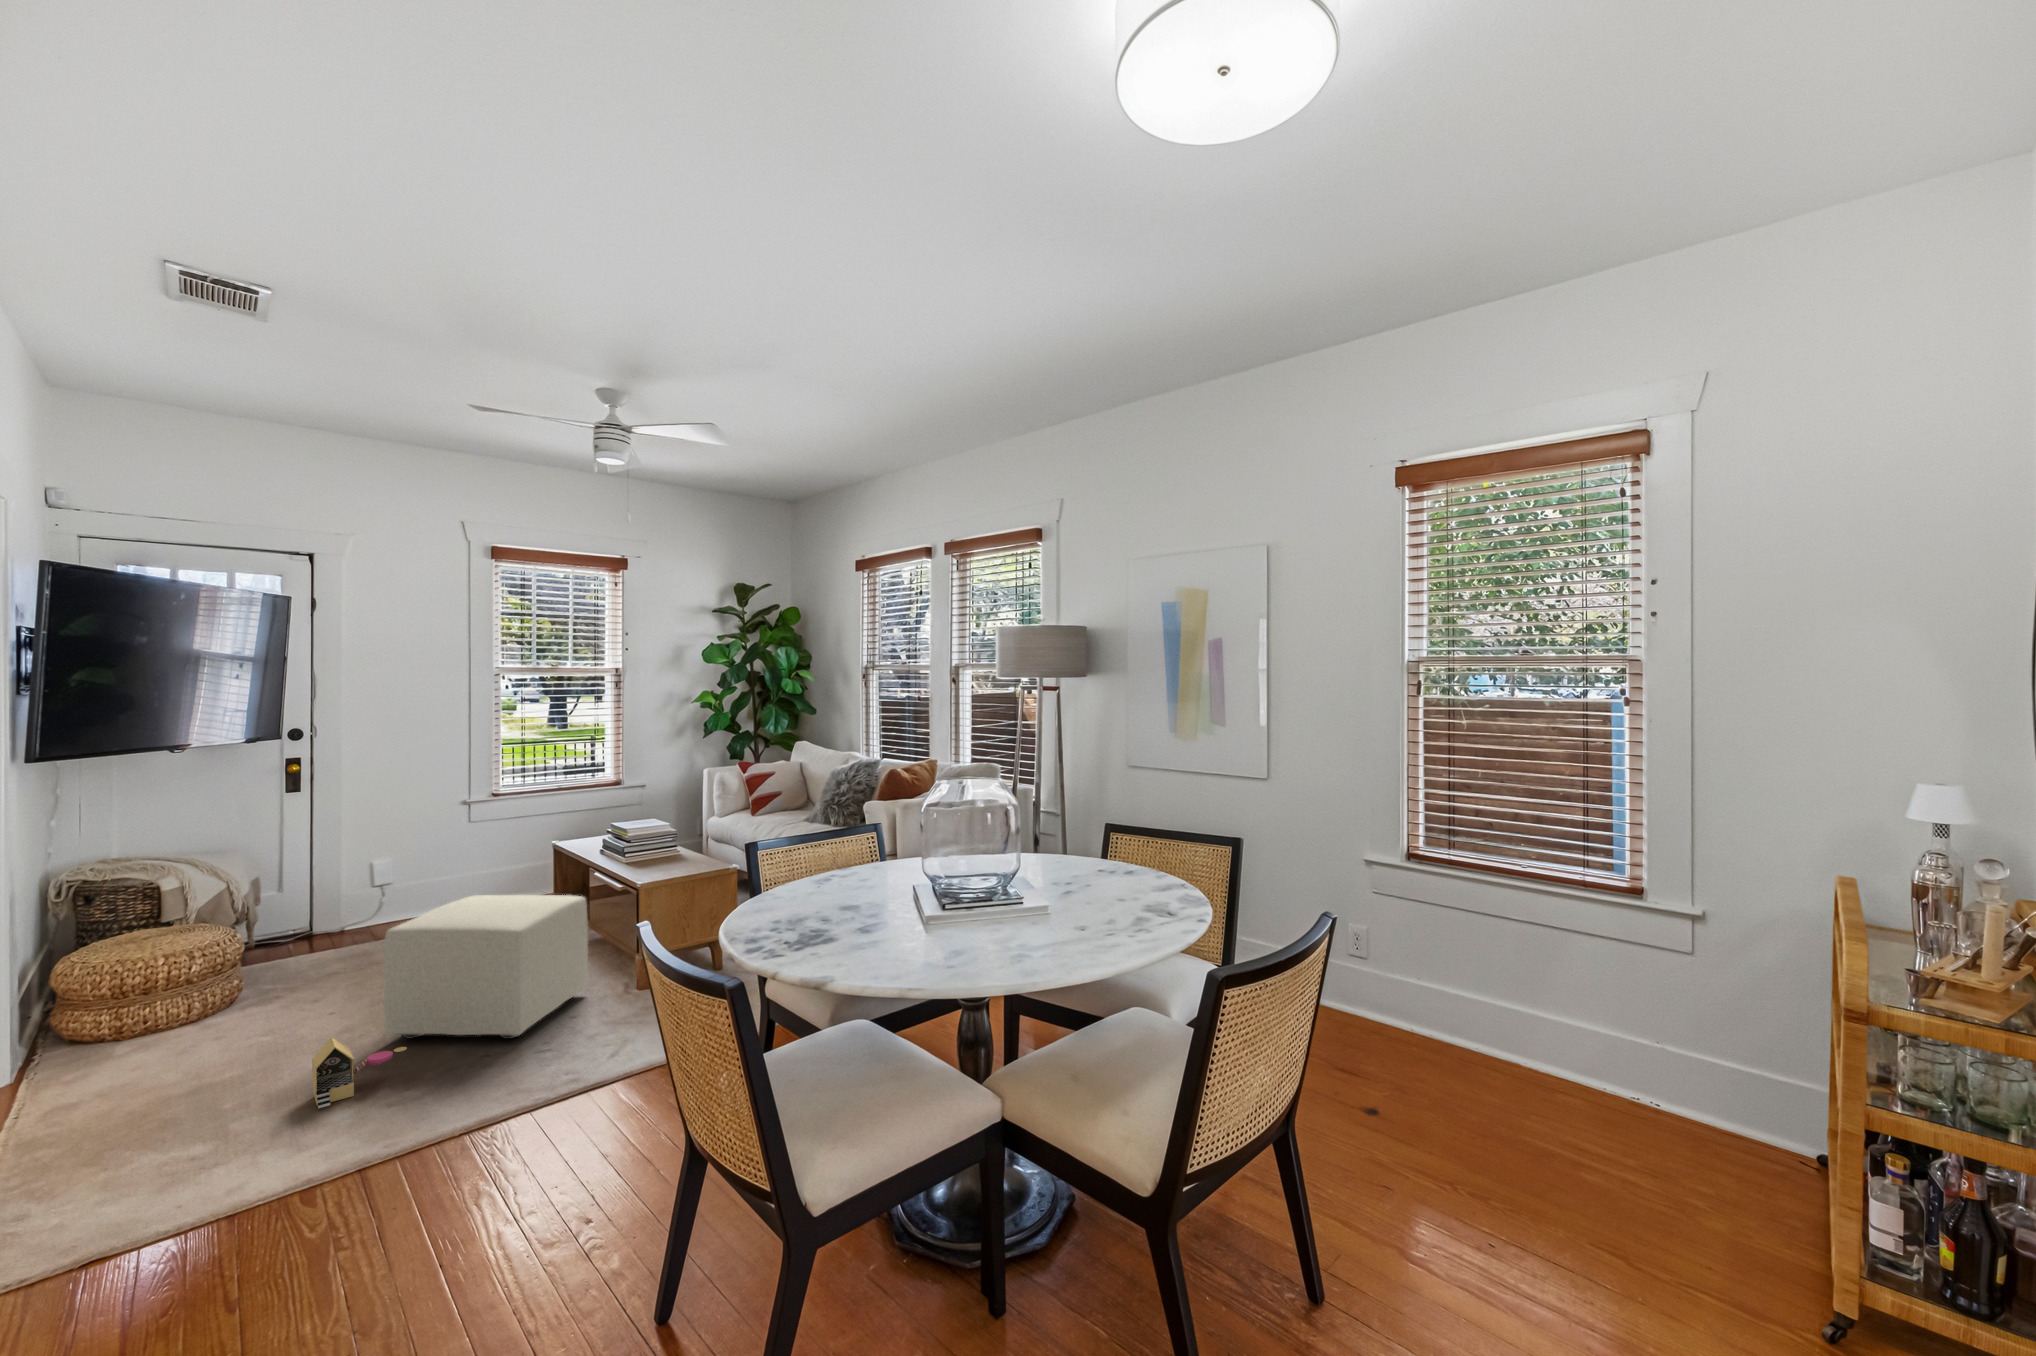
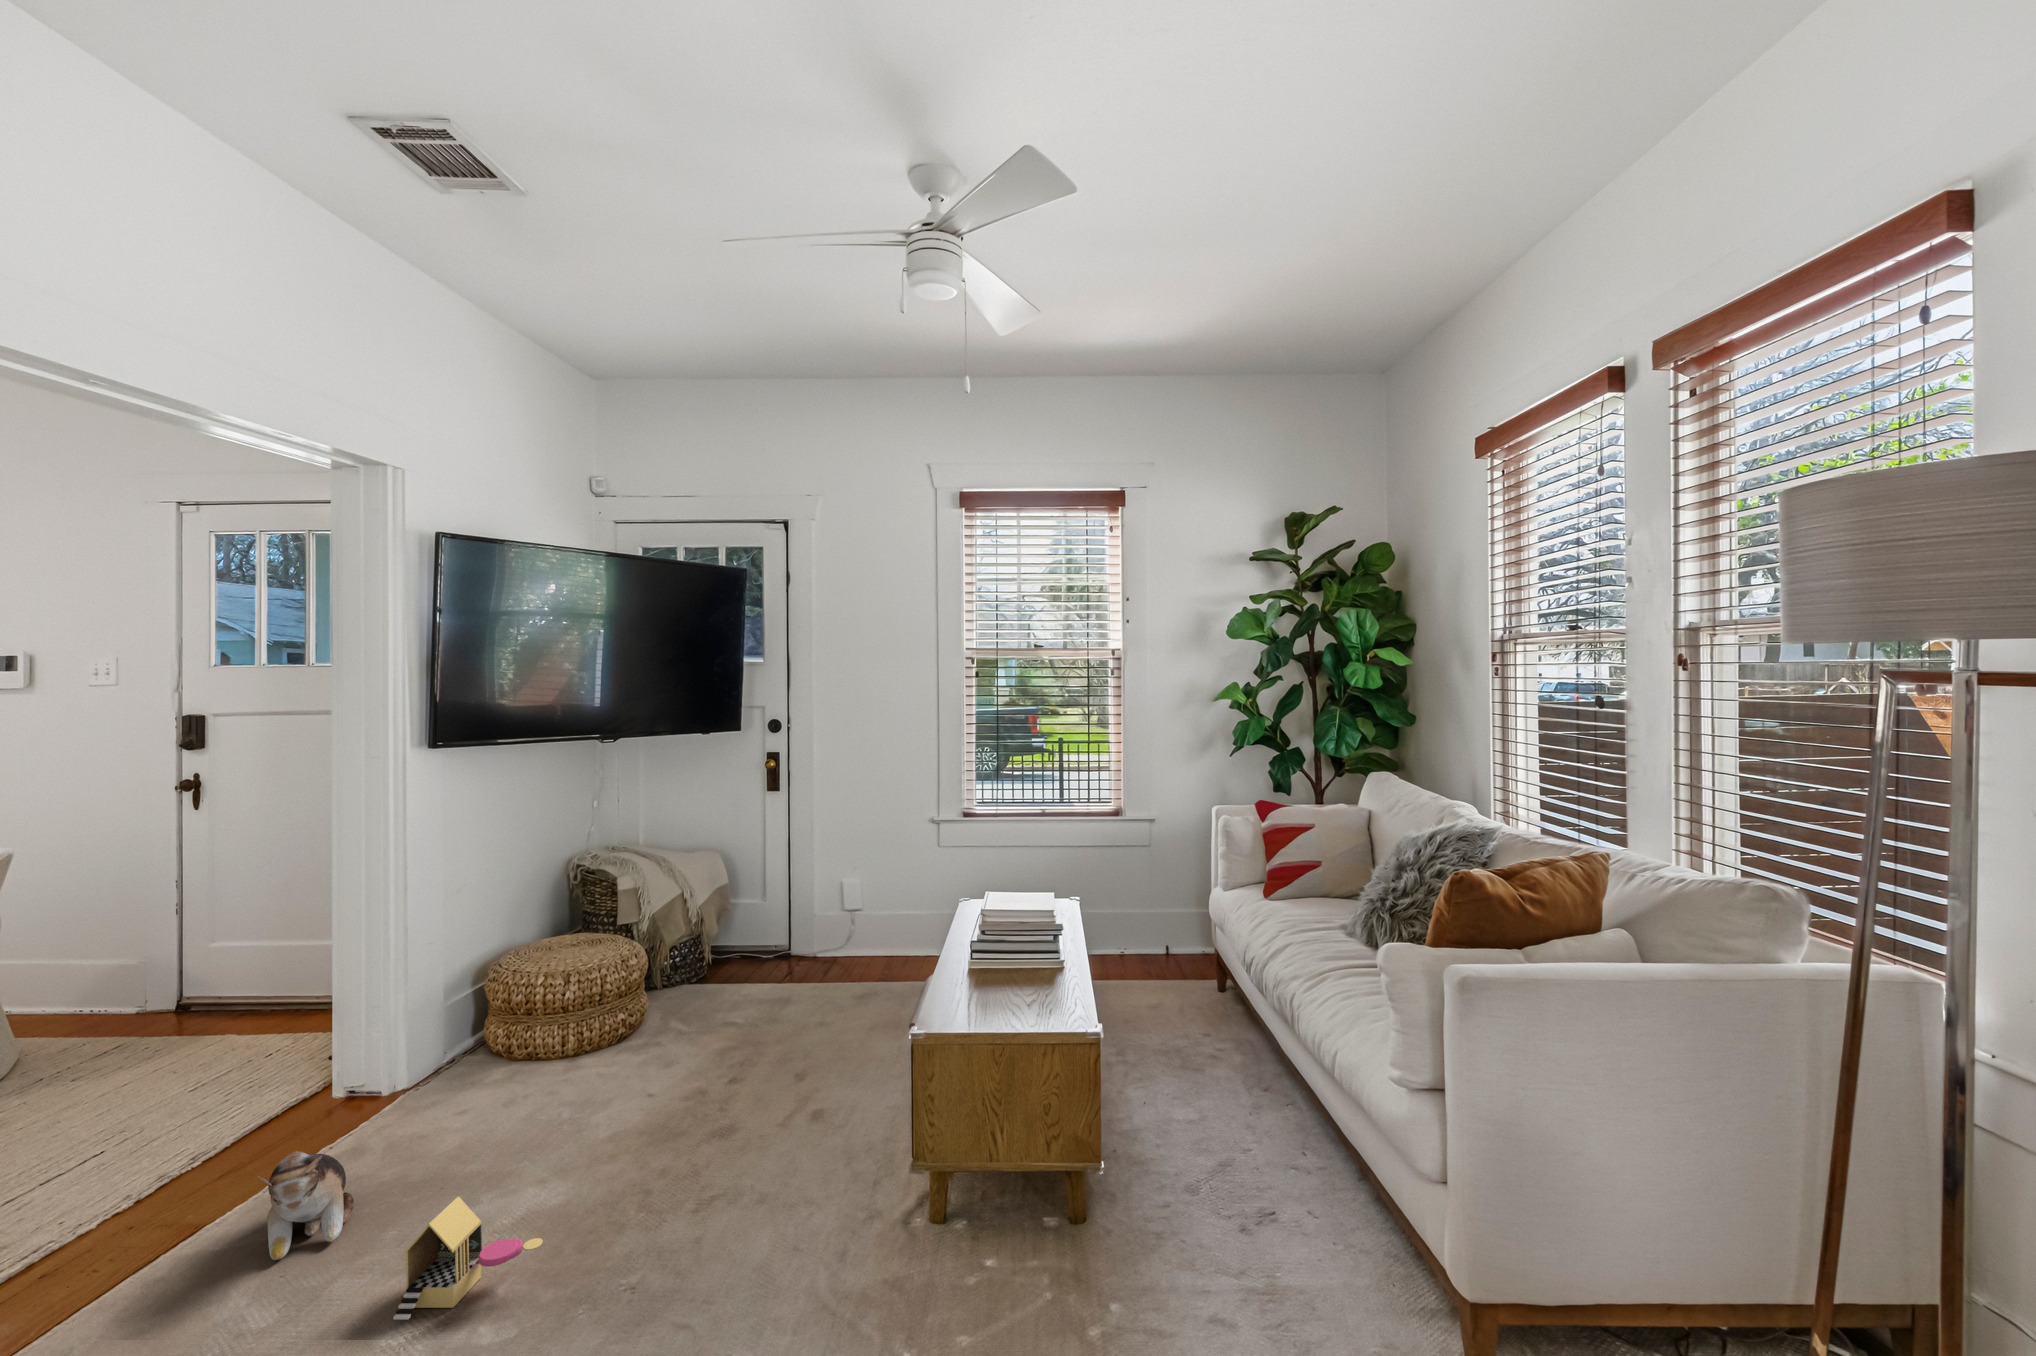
ottoman: present [383,895,588,1039] -> none [602,978,884,1271]
plush toy: none [82,1043,192,1136] -> present [257,1151,354,1260]

